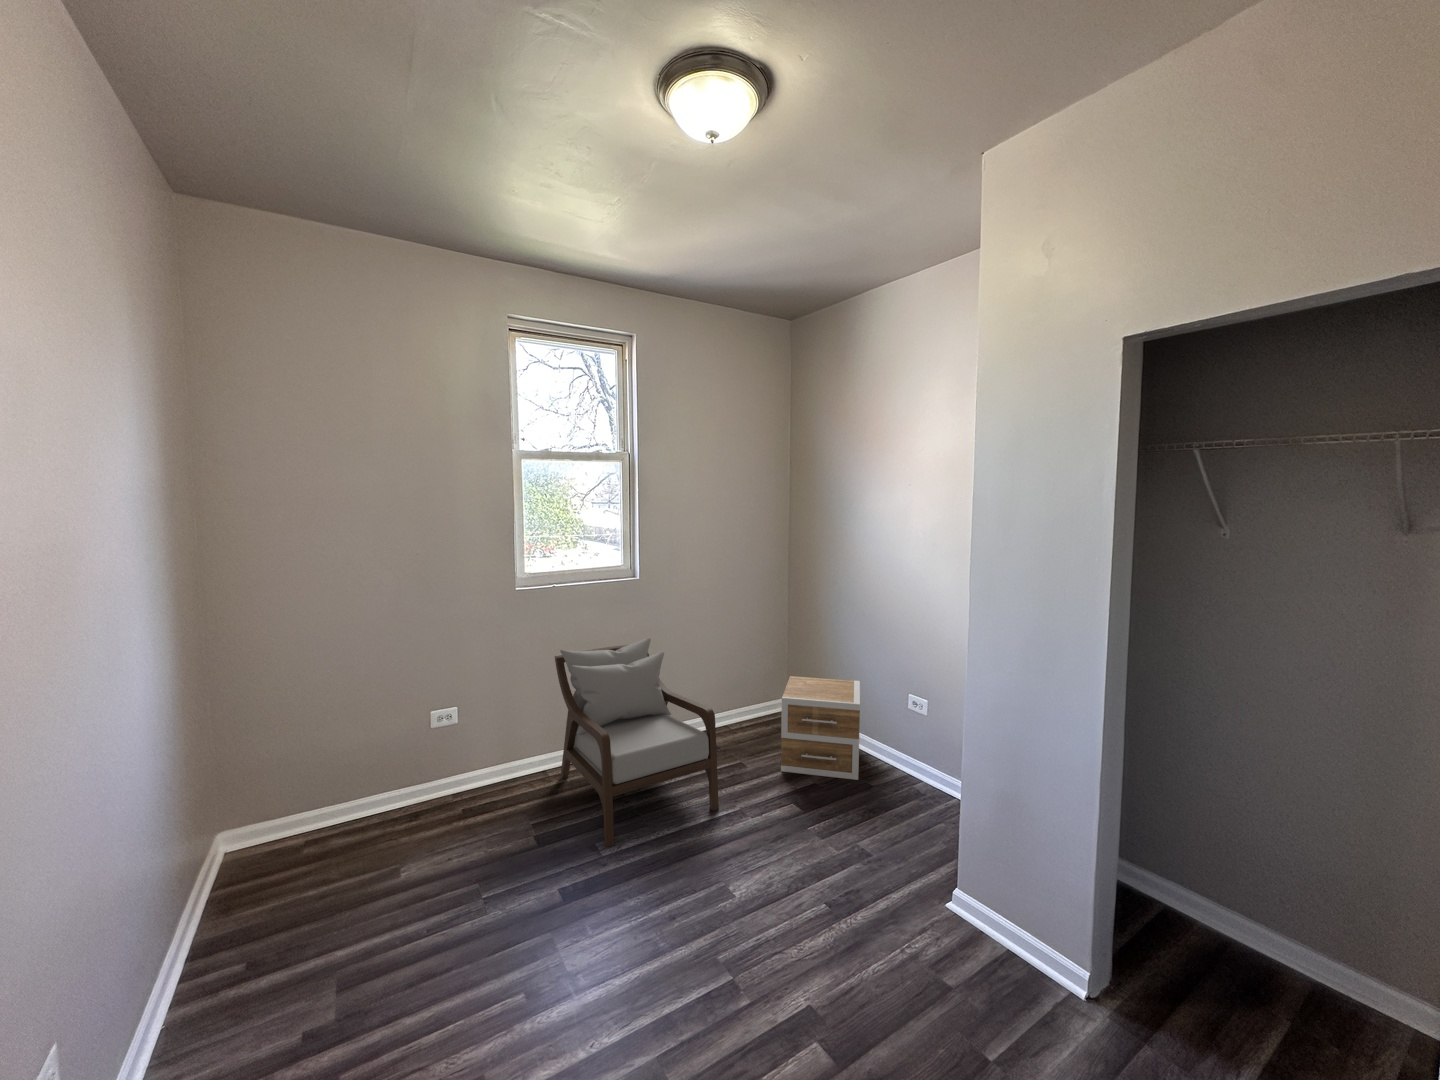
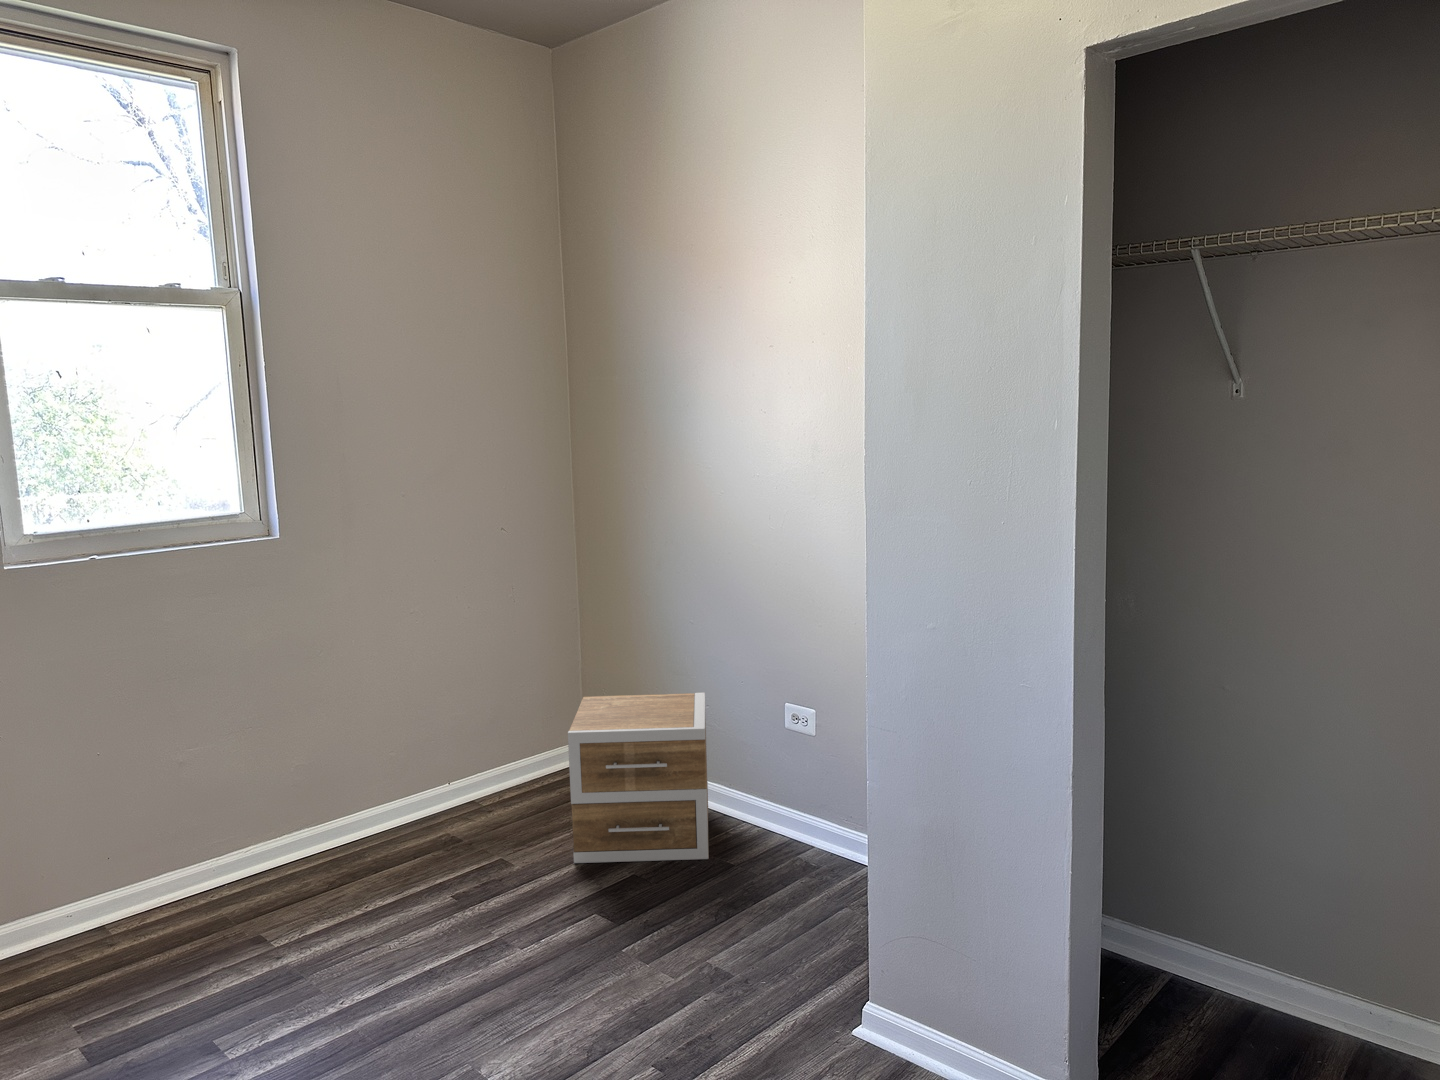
armchair: present [555,638,719,847] -> none [106,648,460,1044]

